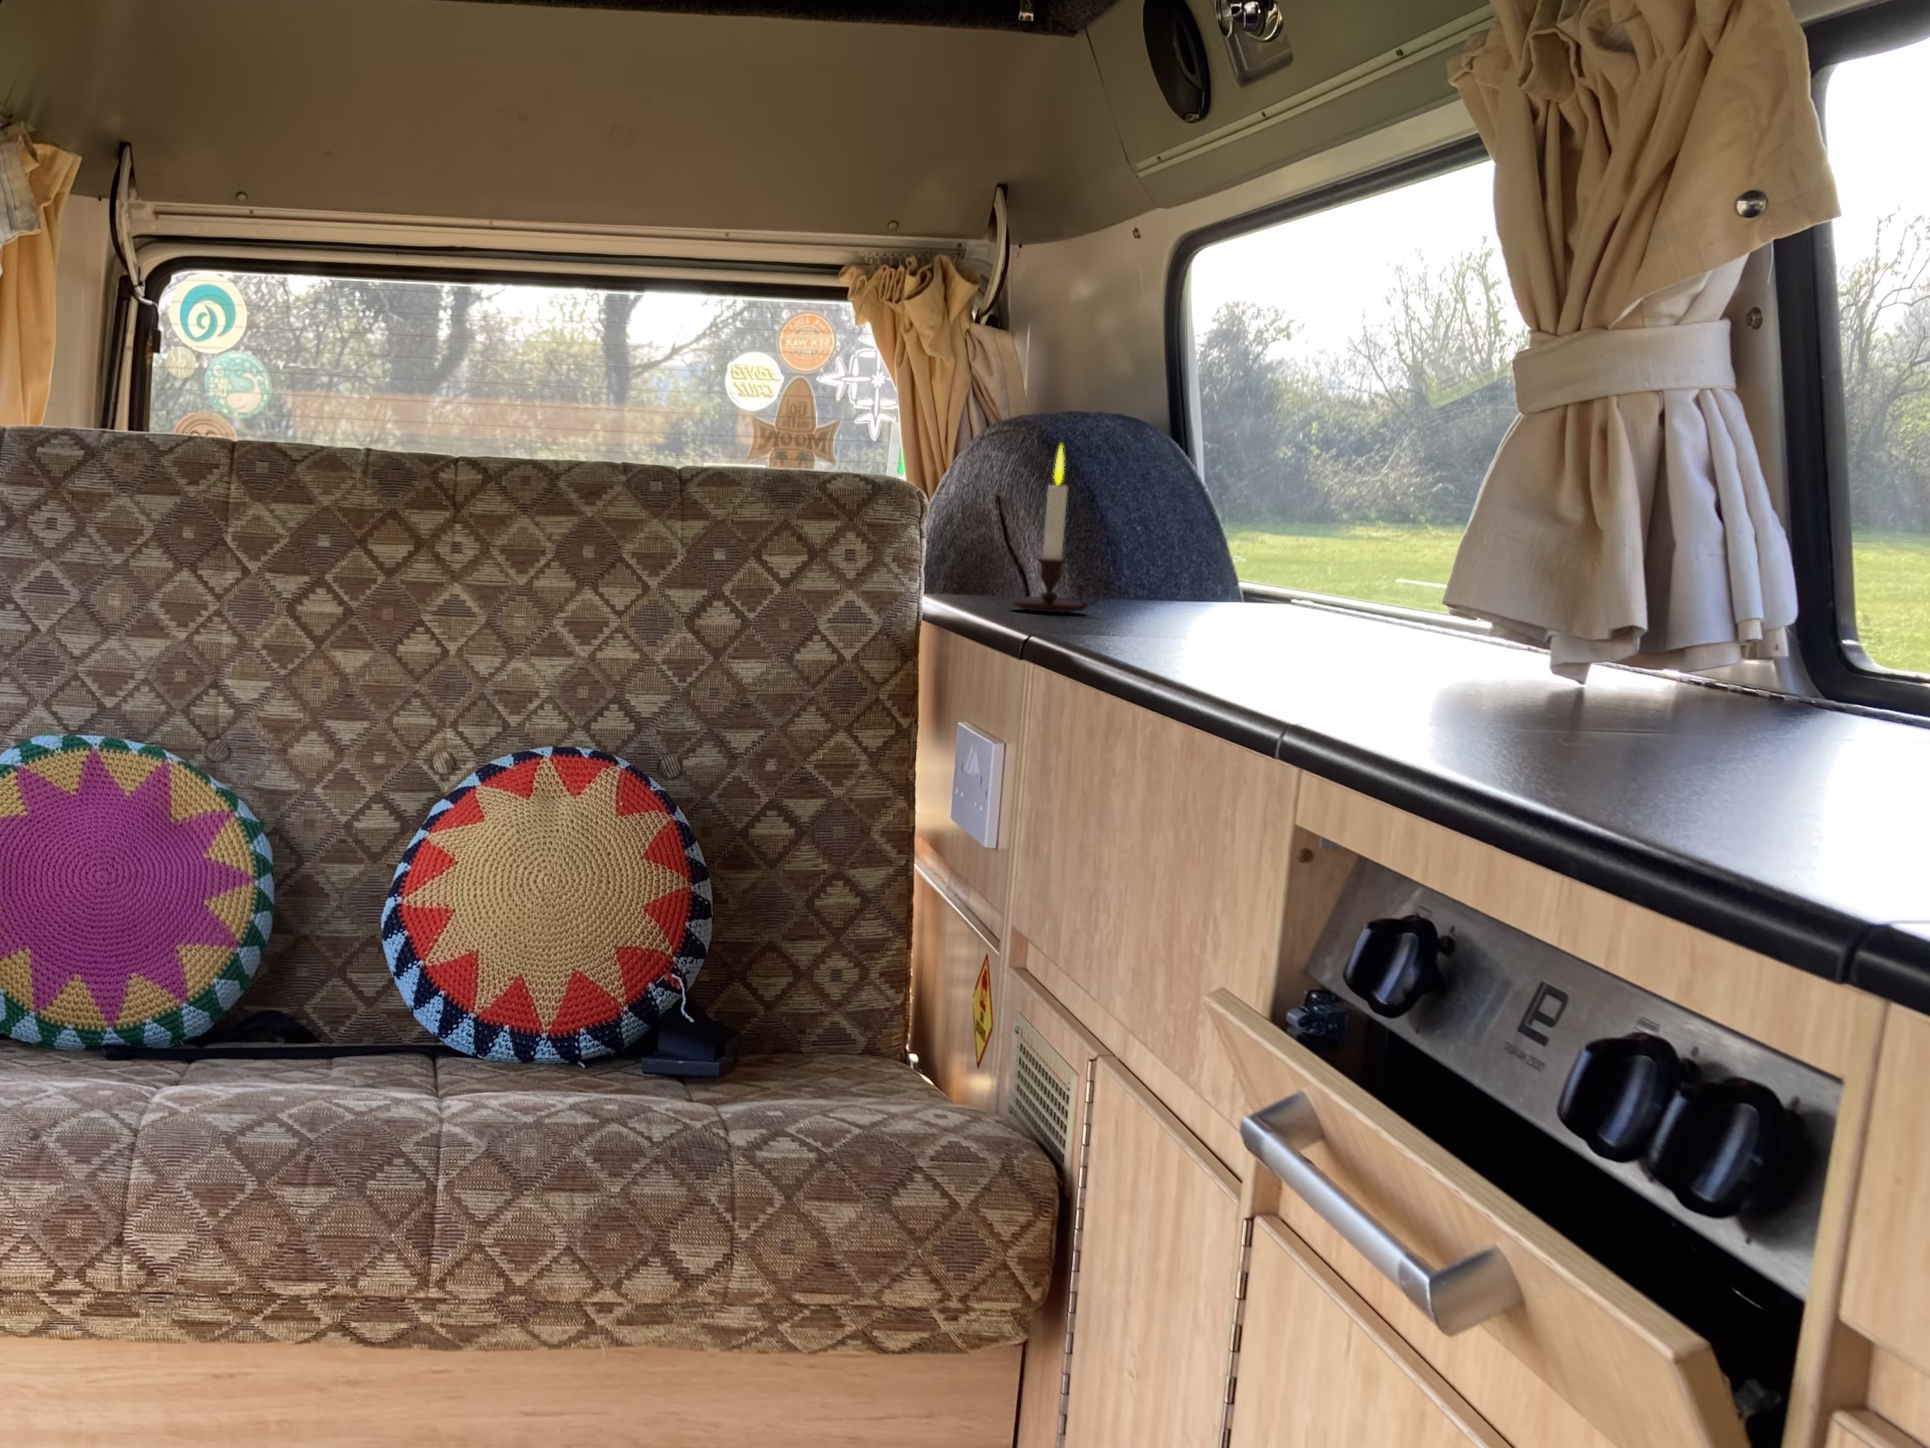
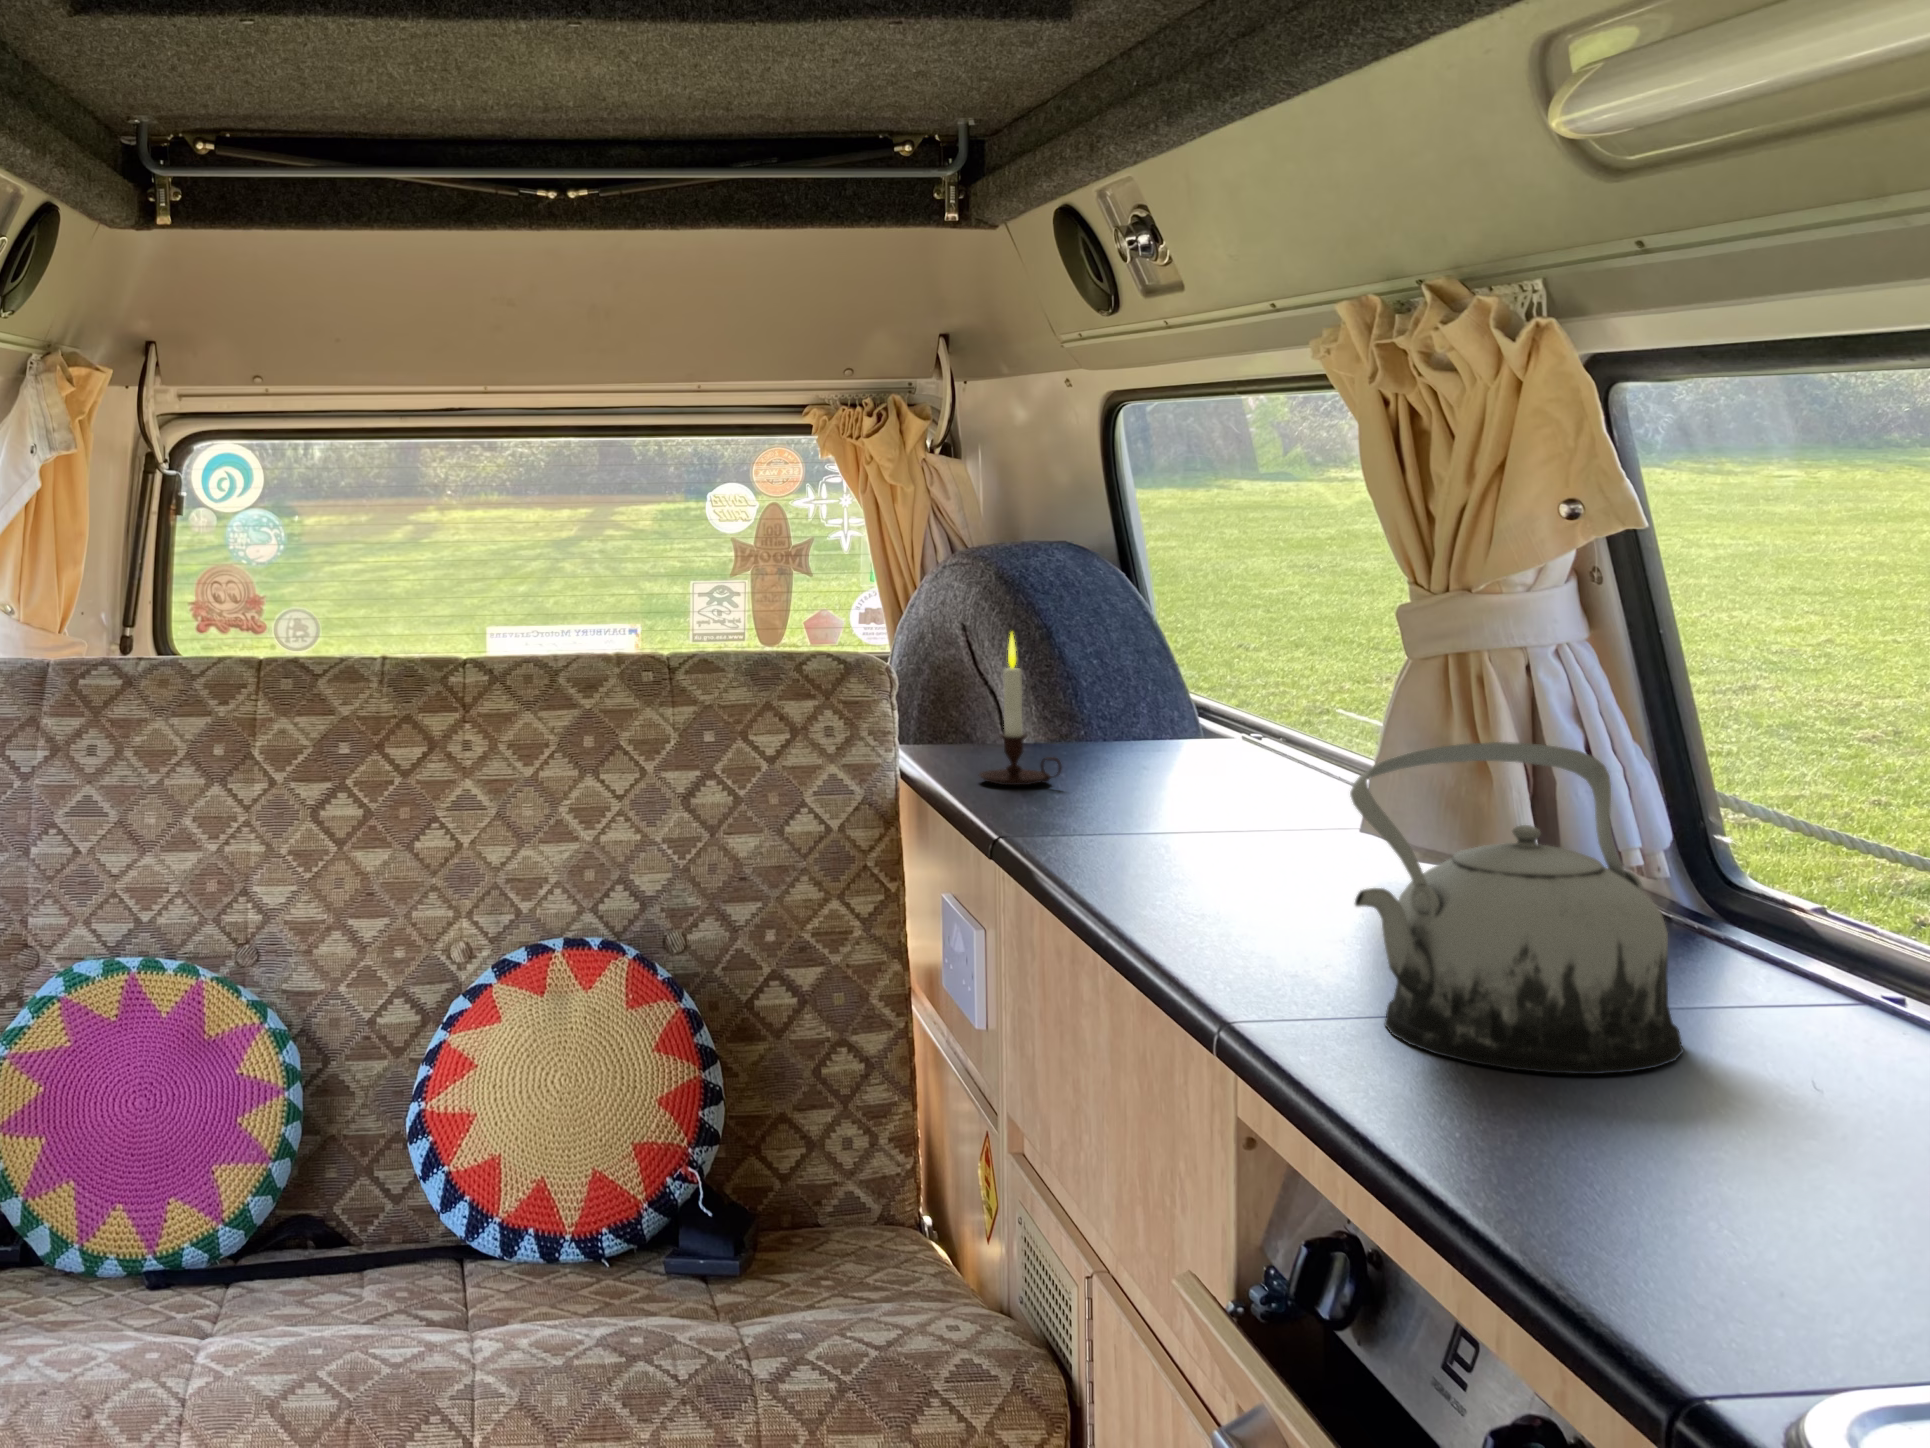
teapot: none [1407,433,1735,756] -> present [1350,742,1683,1074]

